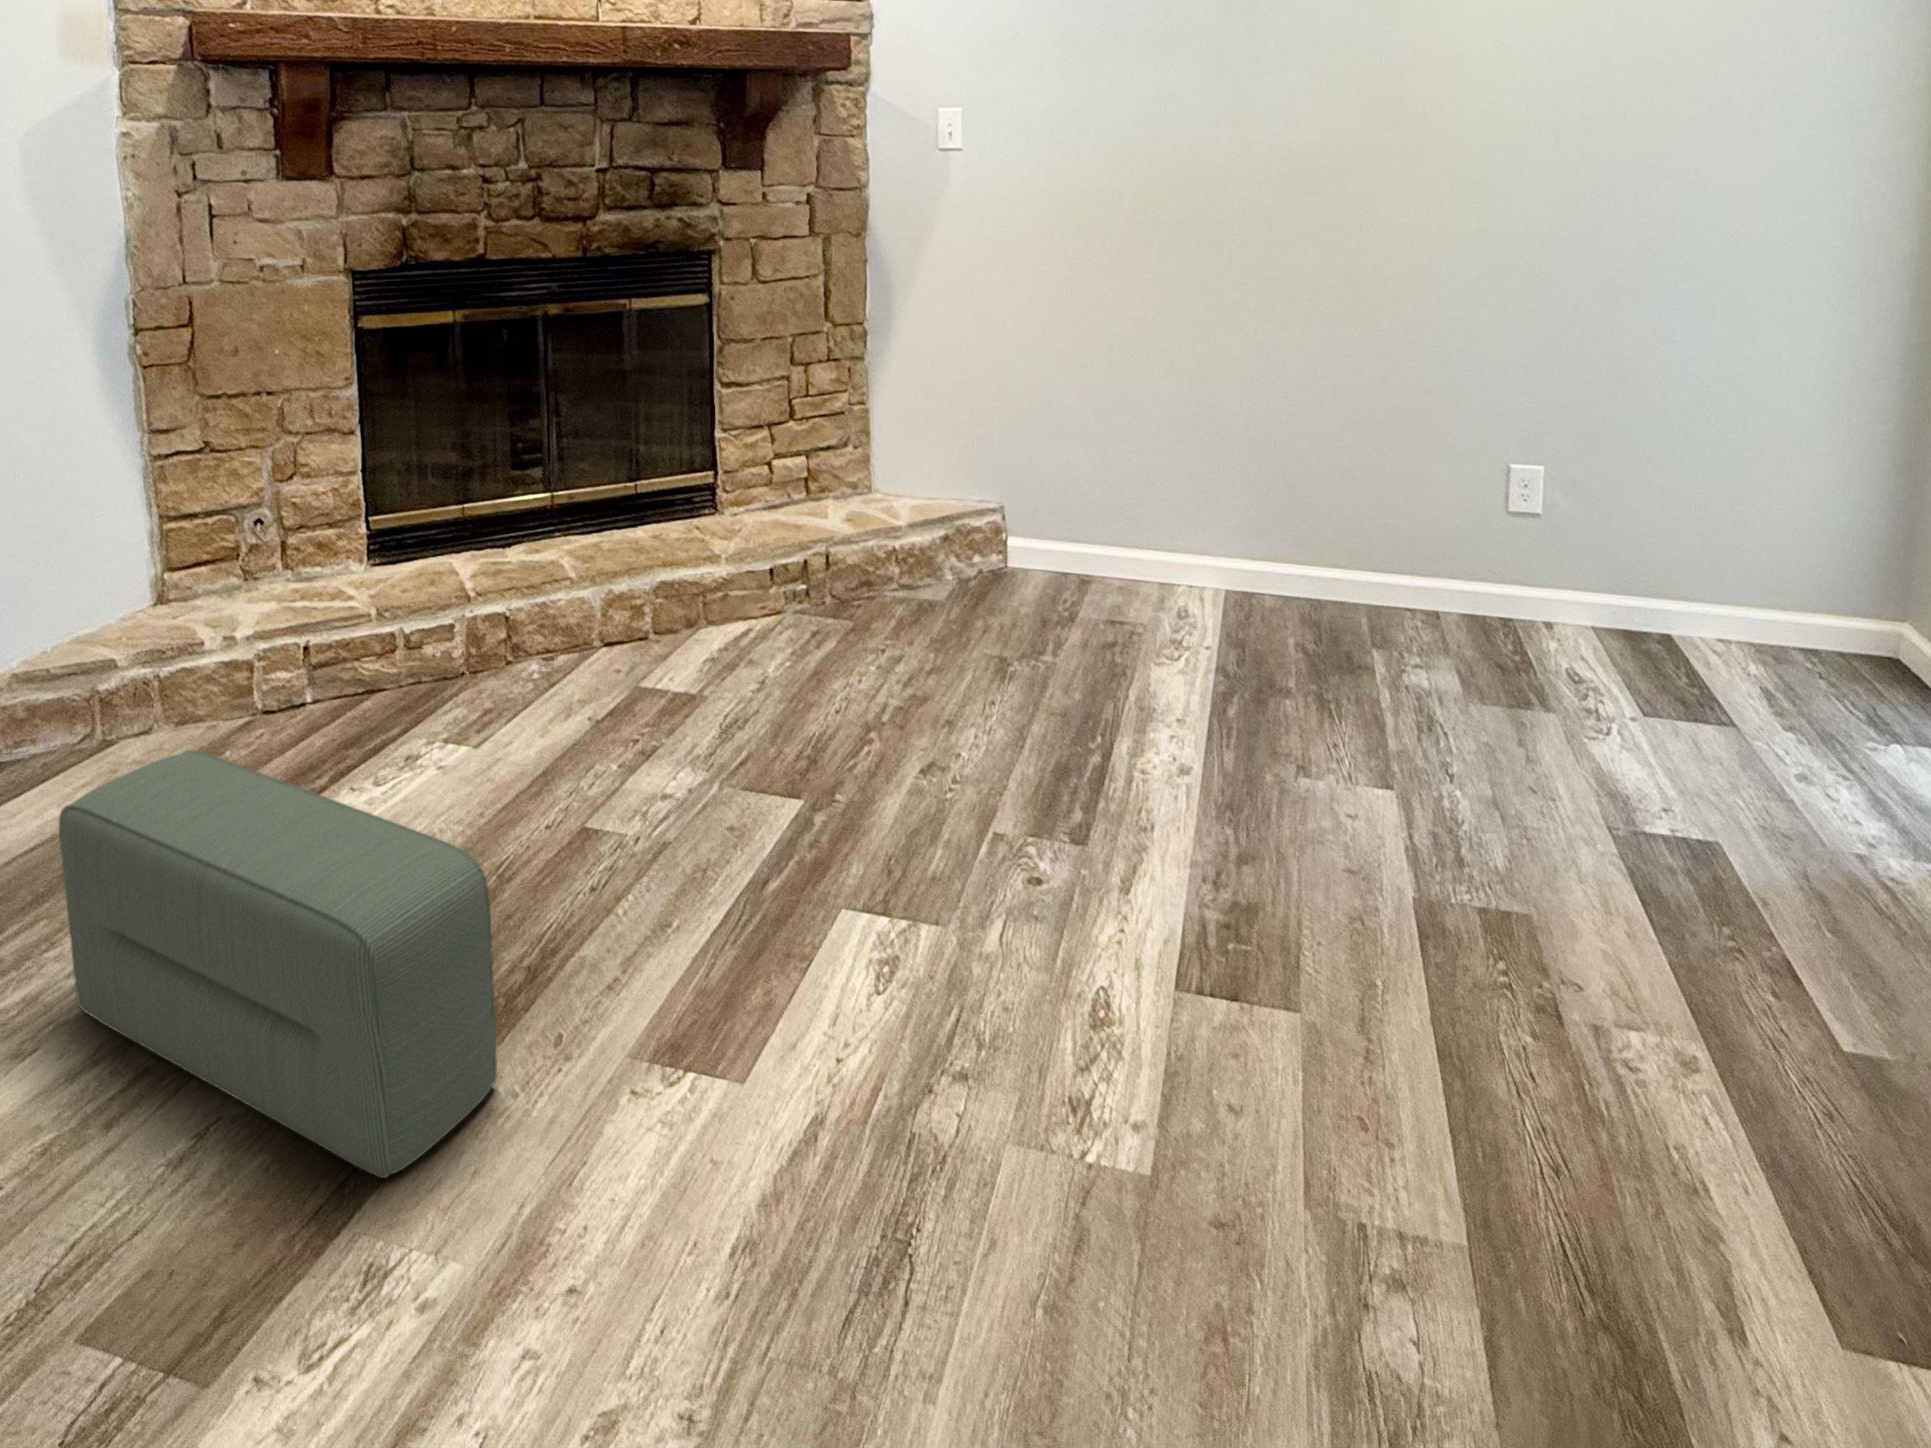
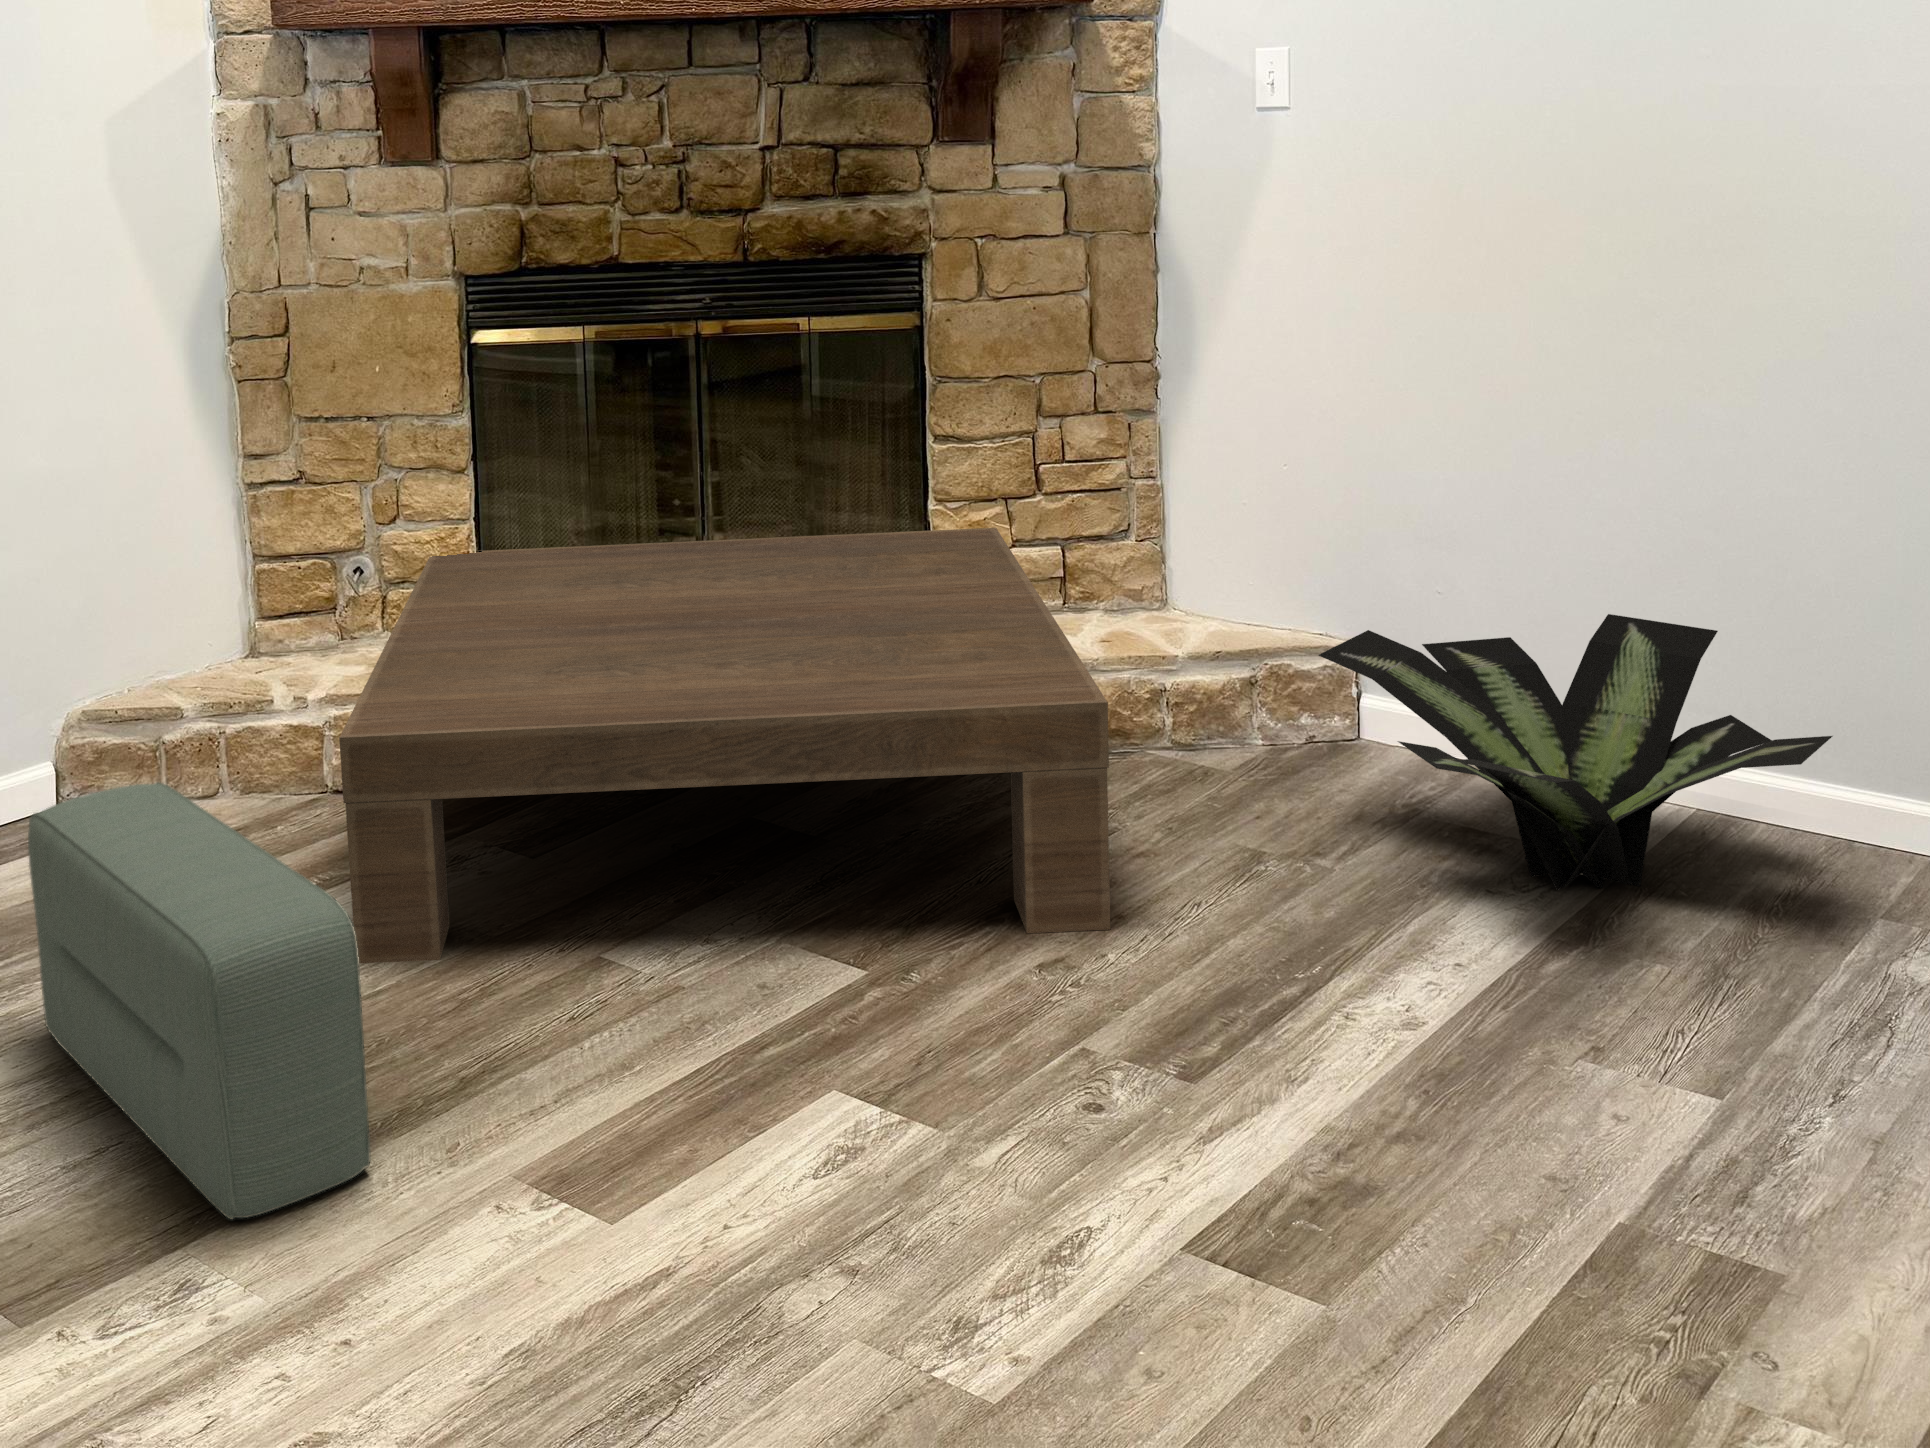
coffee table: none [325,446,953,875] -> present [339,528,1110,963]
potted plant: none [1037,476,1351,660] -> present [1319,614,1833,891]

